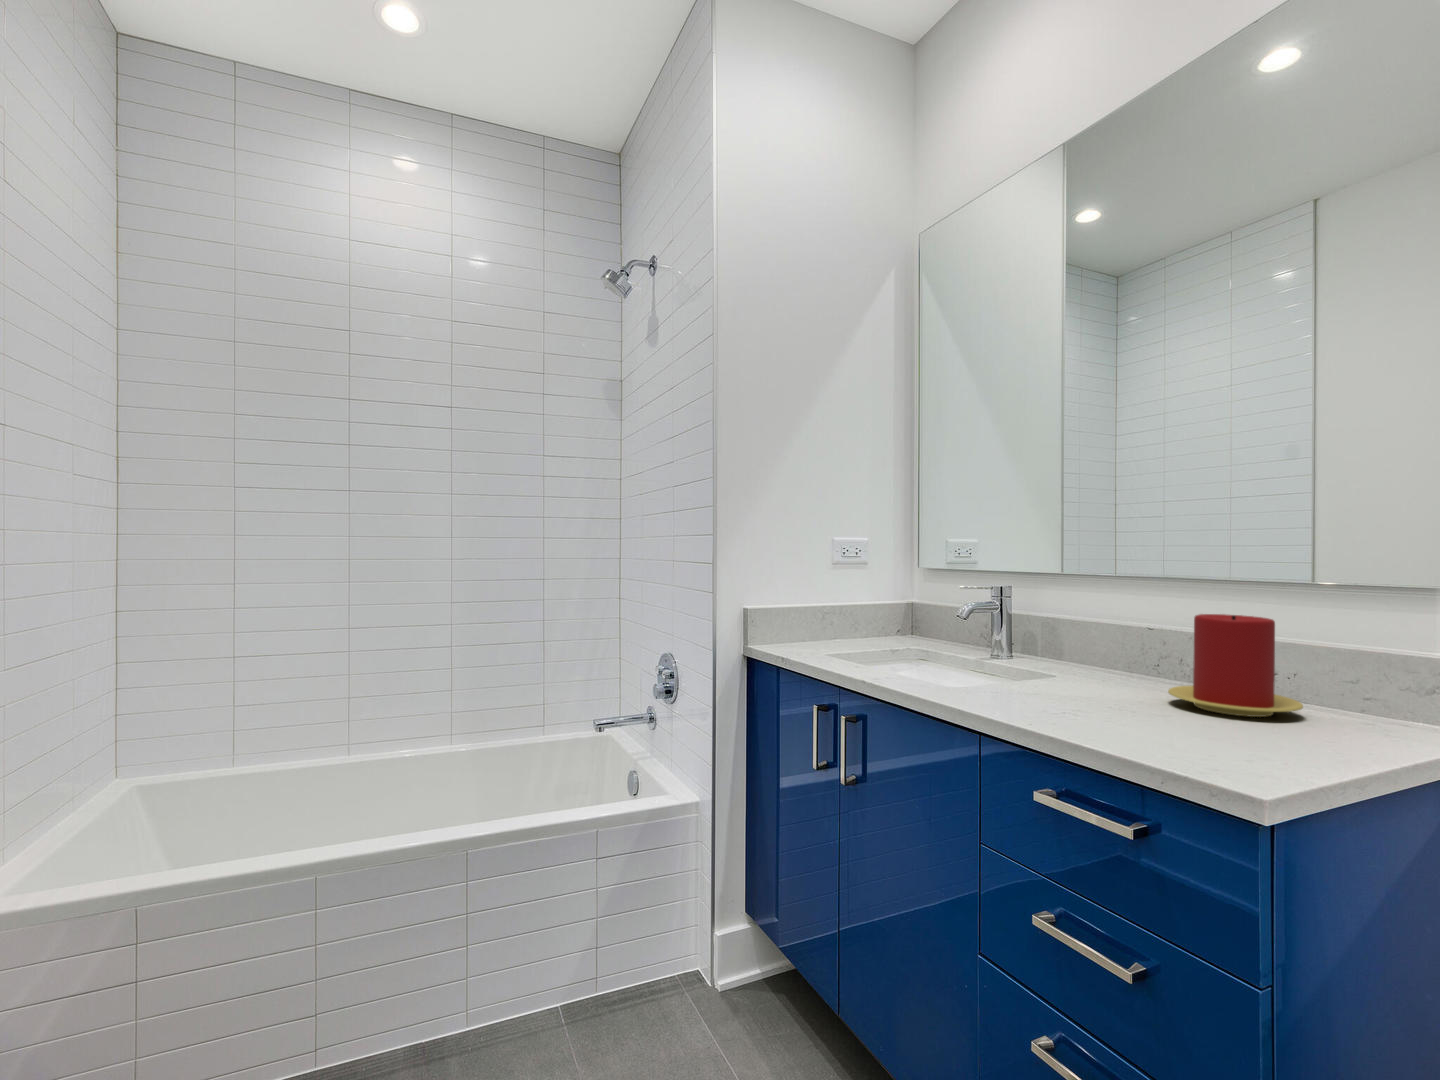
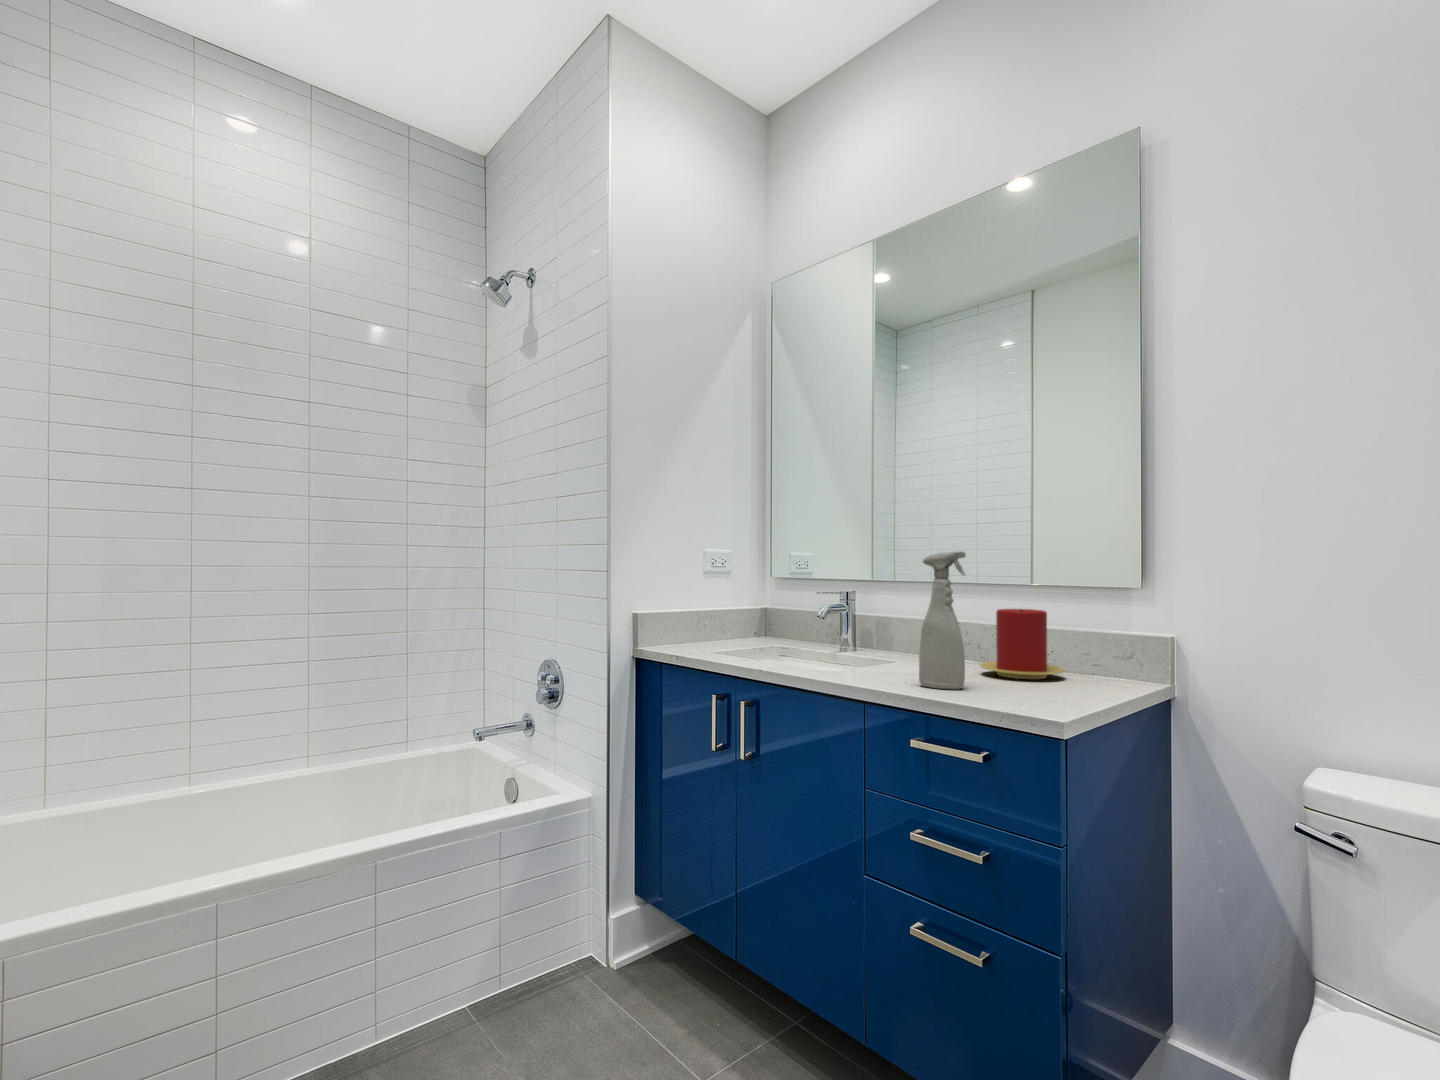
spray bottle: none [1061,533,1132,725] -> present [919,551,966,689]

